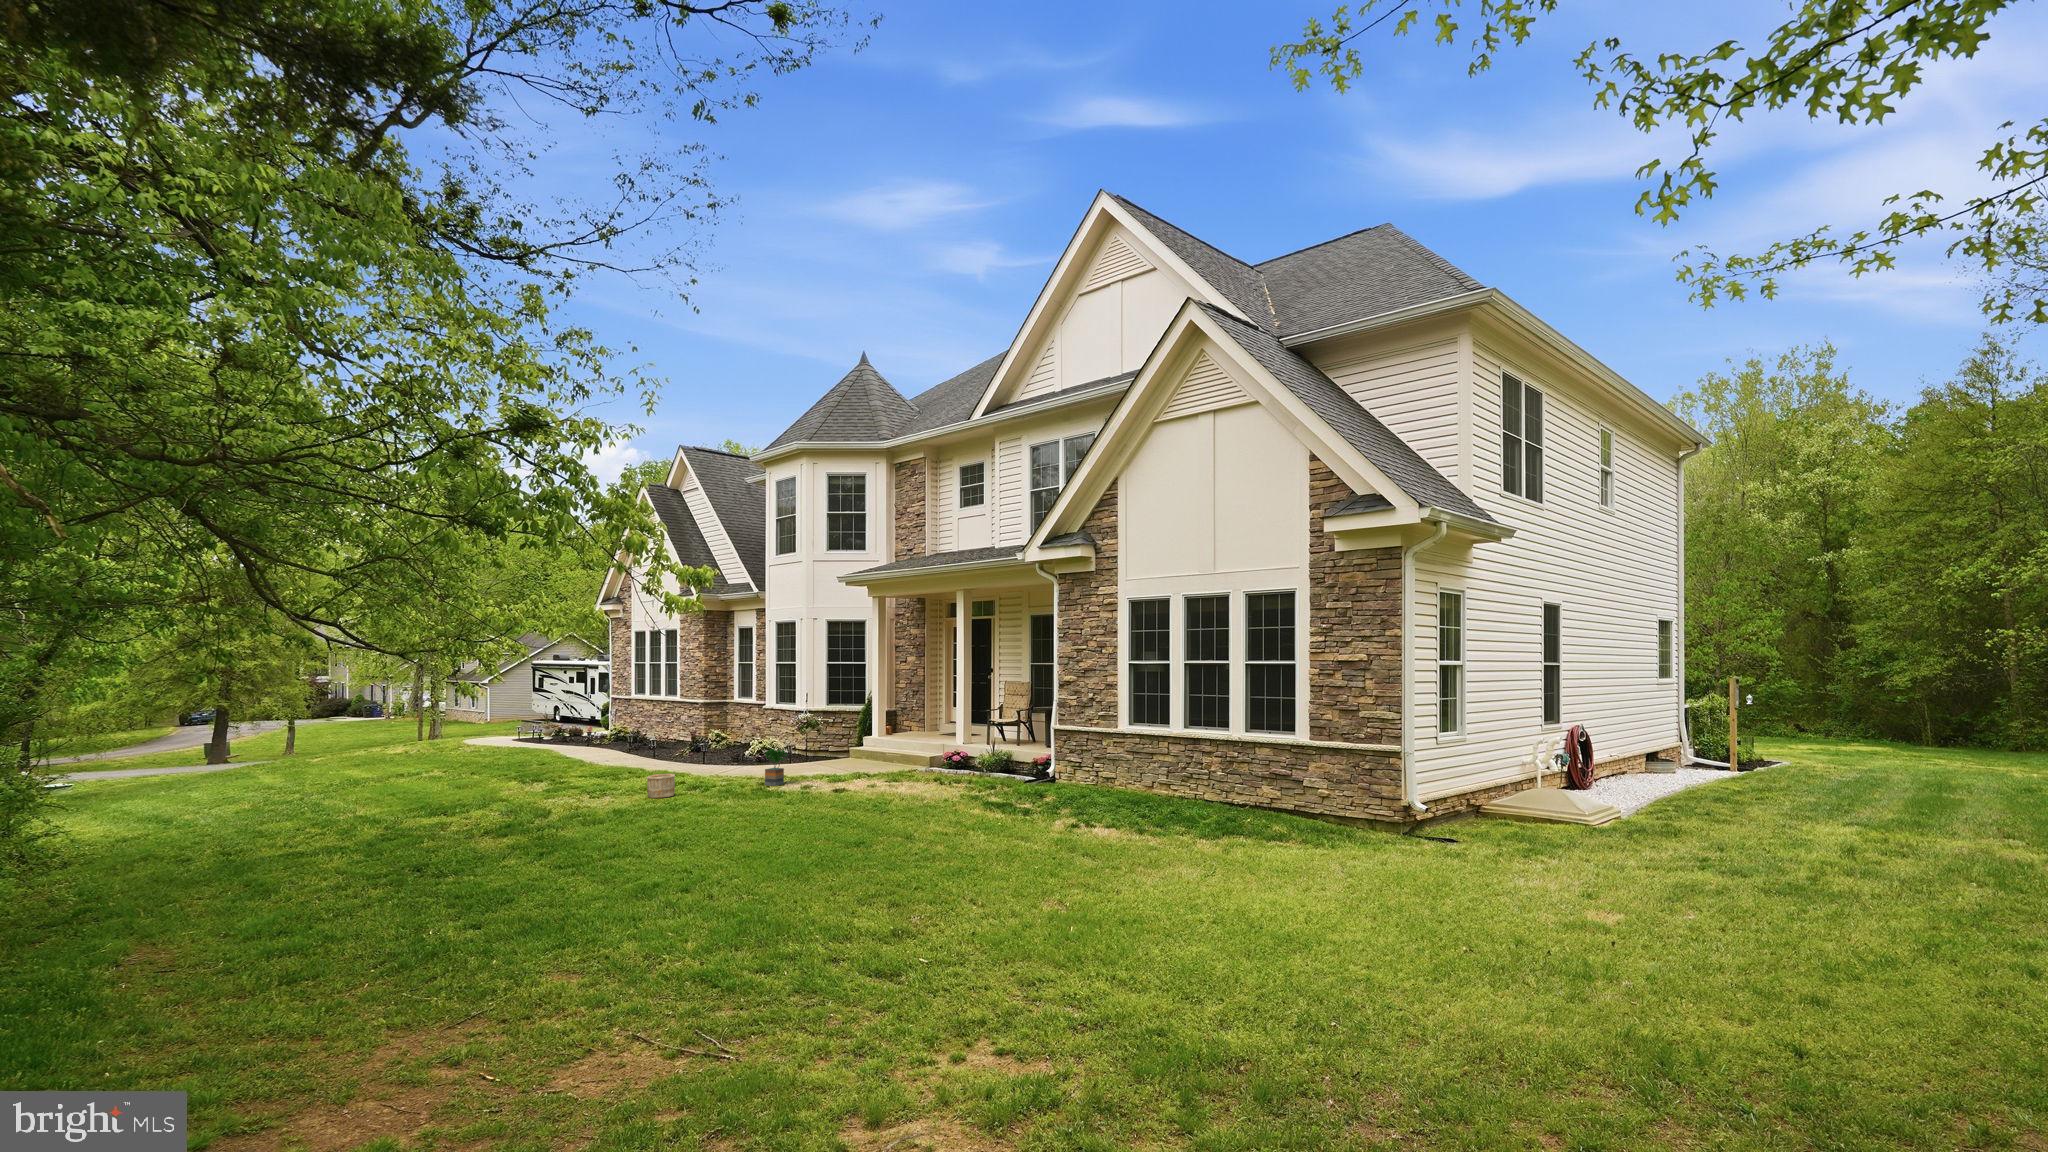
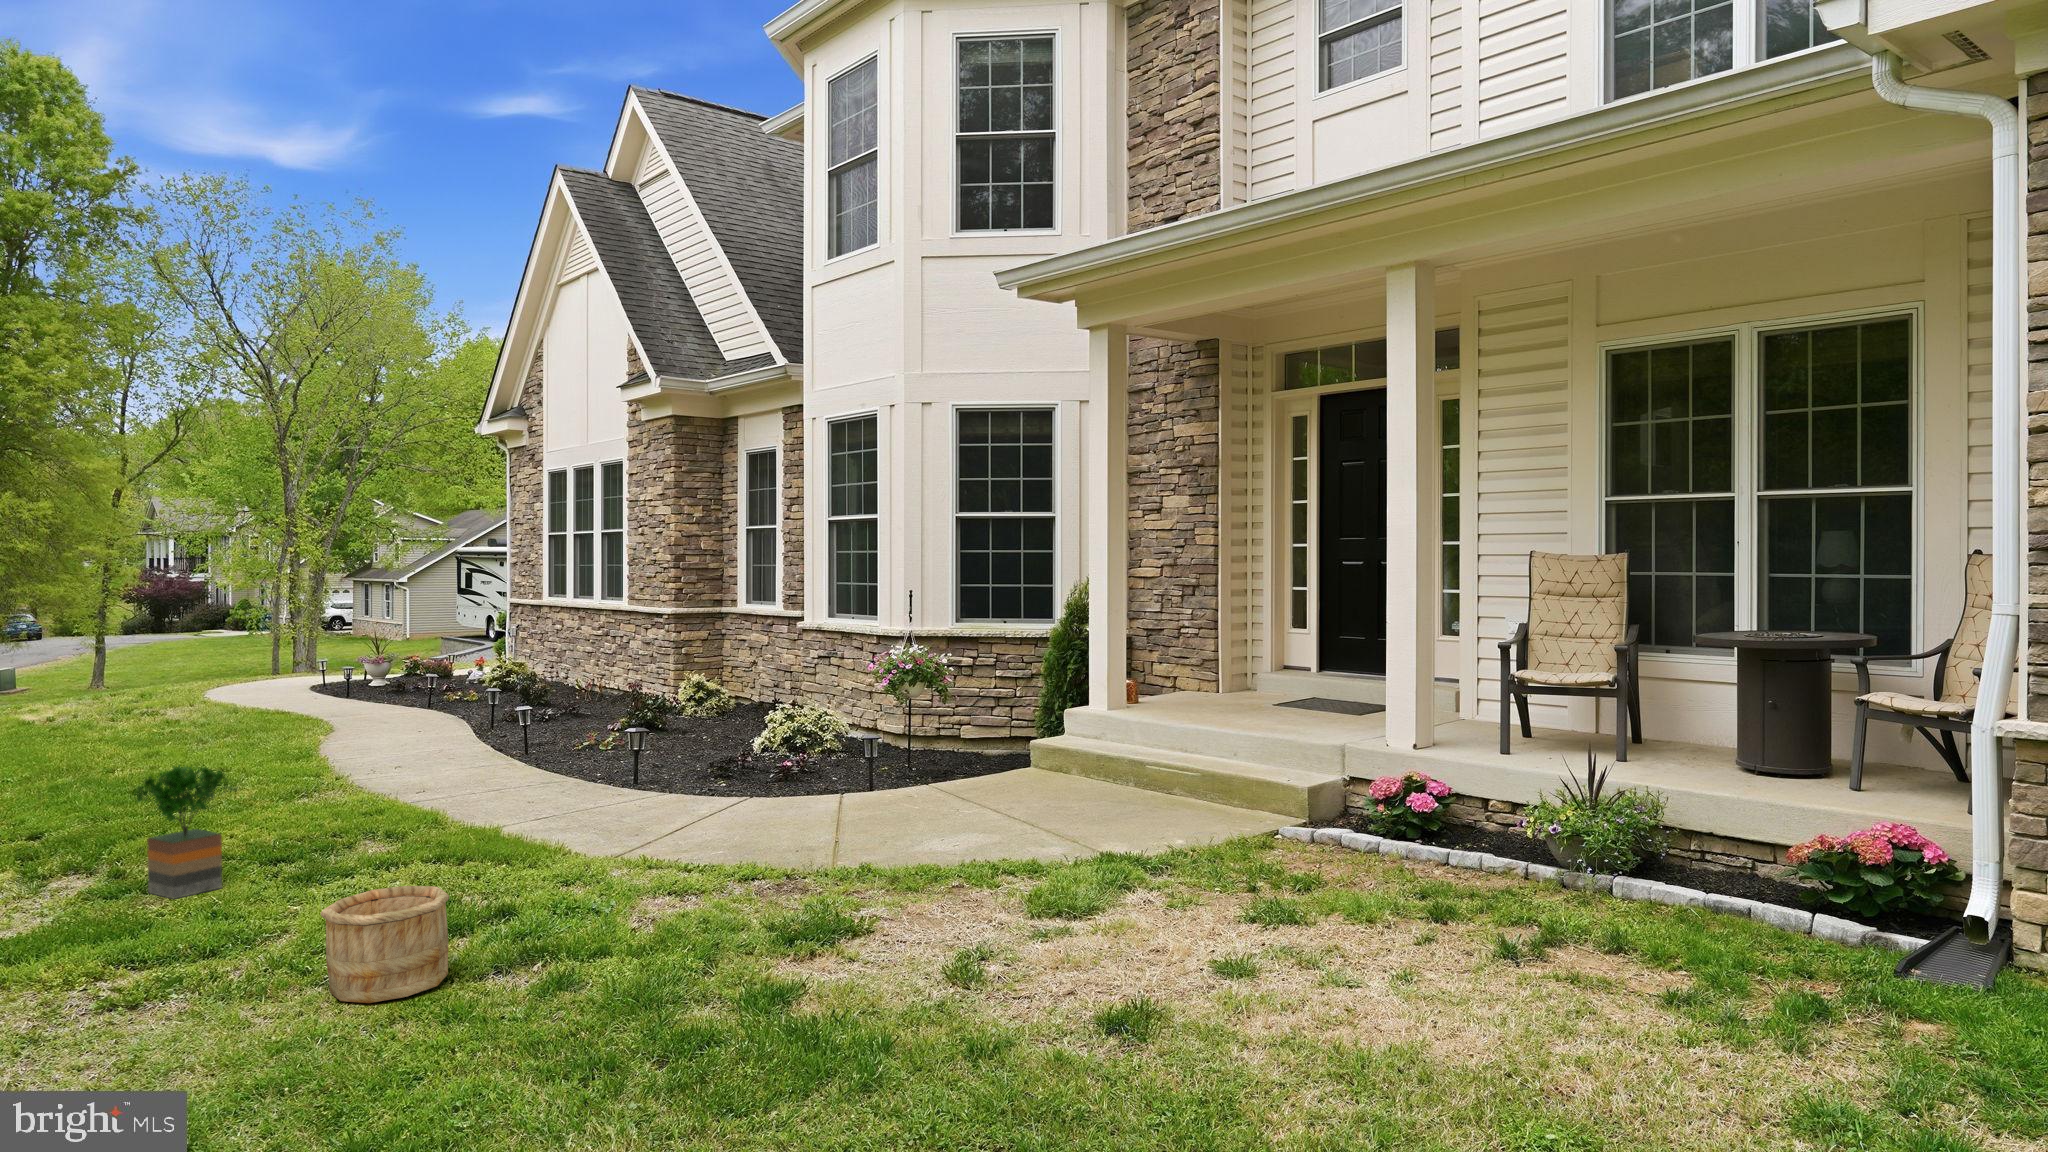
potted tree: present [765,749,787,786] -> present [136,765,238,899]

